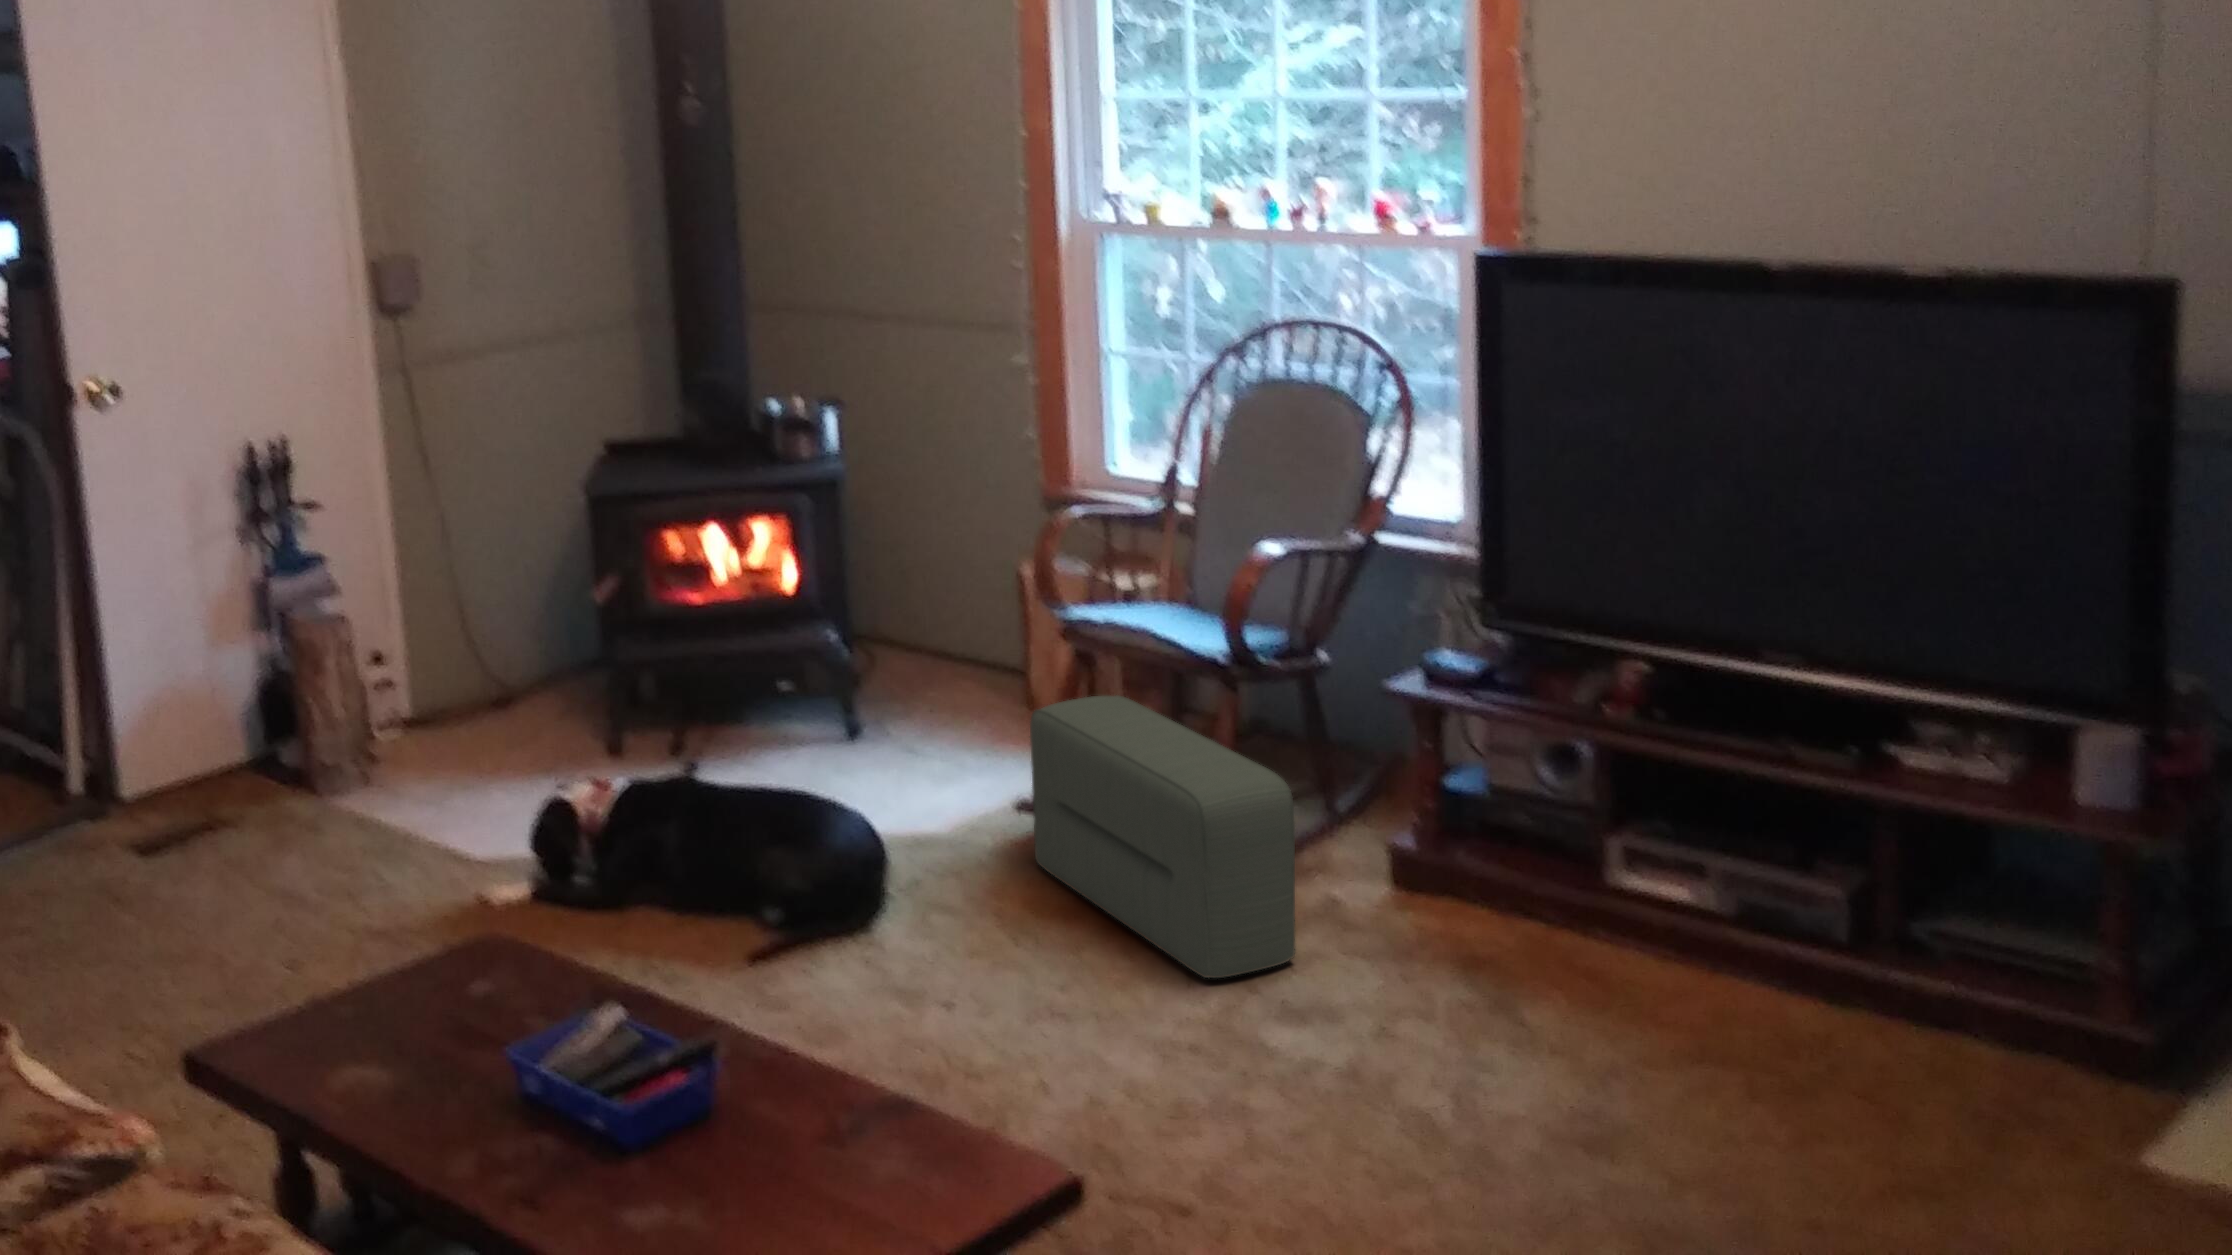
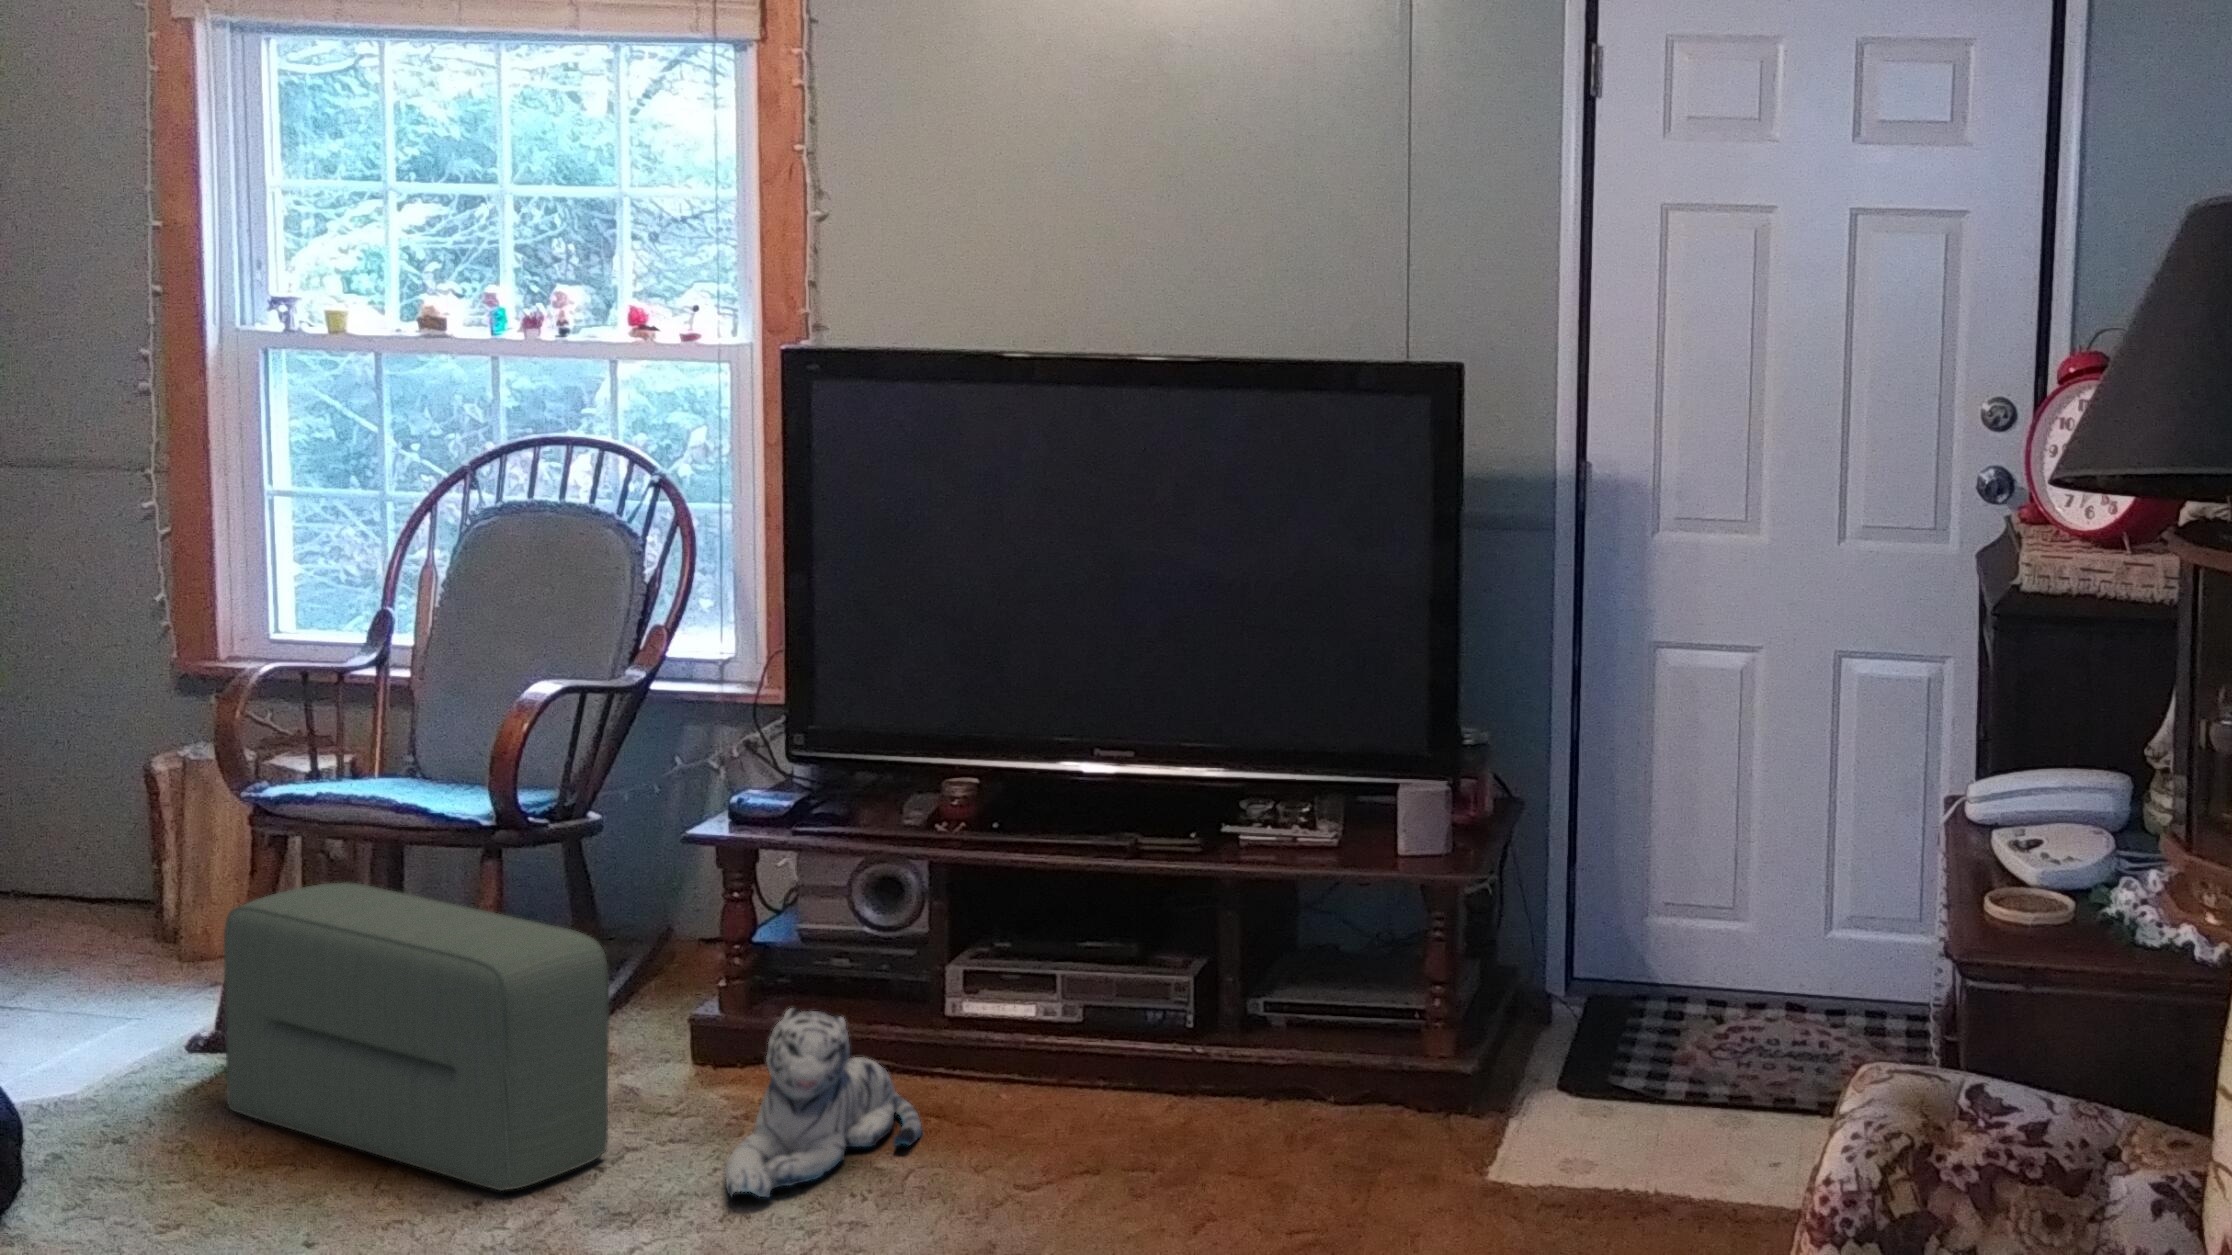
plush toy: none [1376,866,1570,1031] -> present [725,1008,922,1197]

